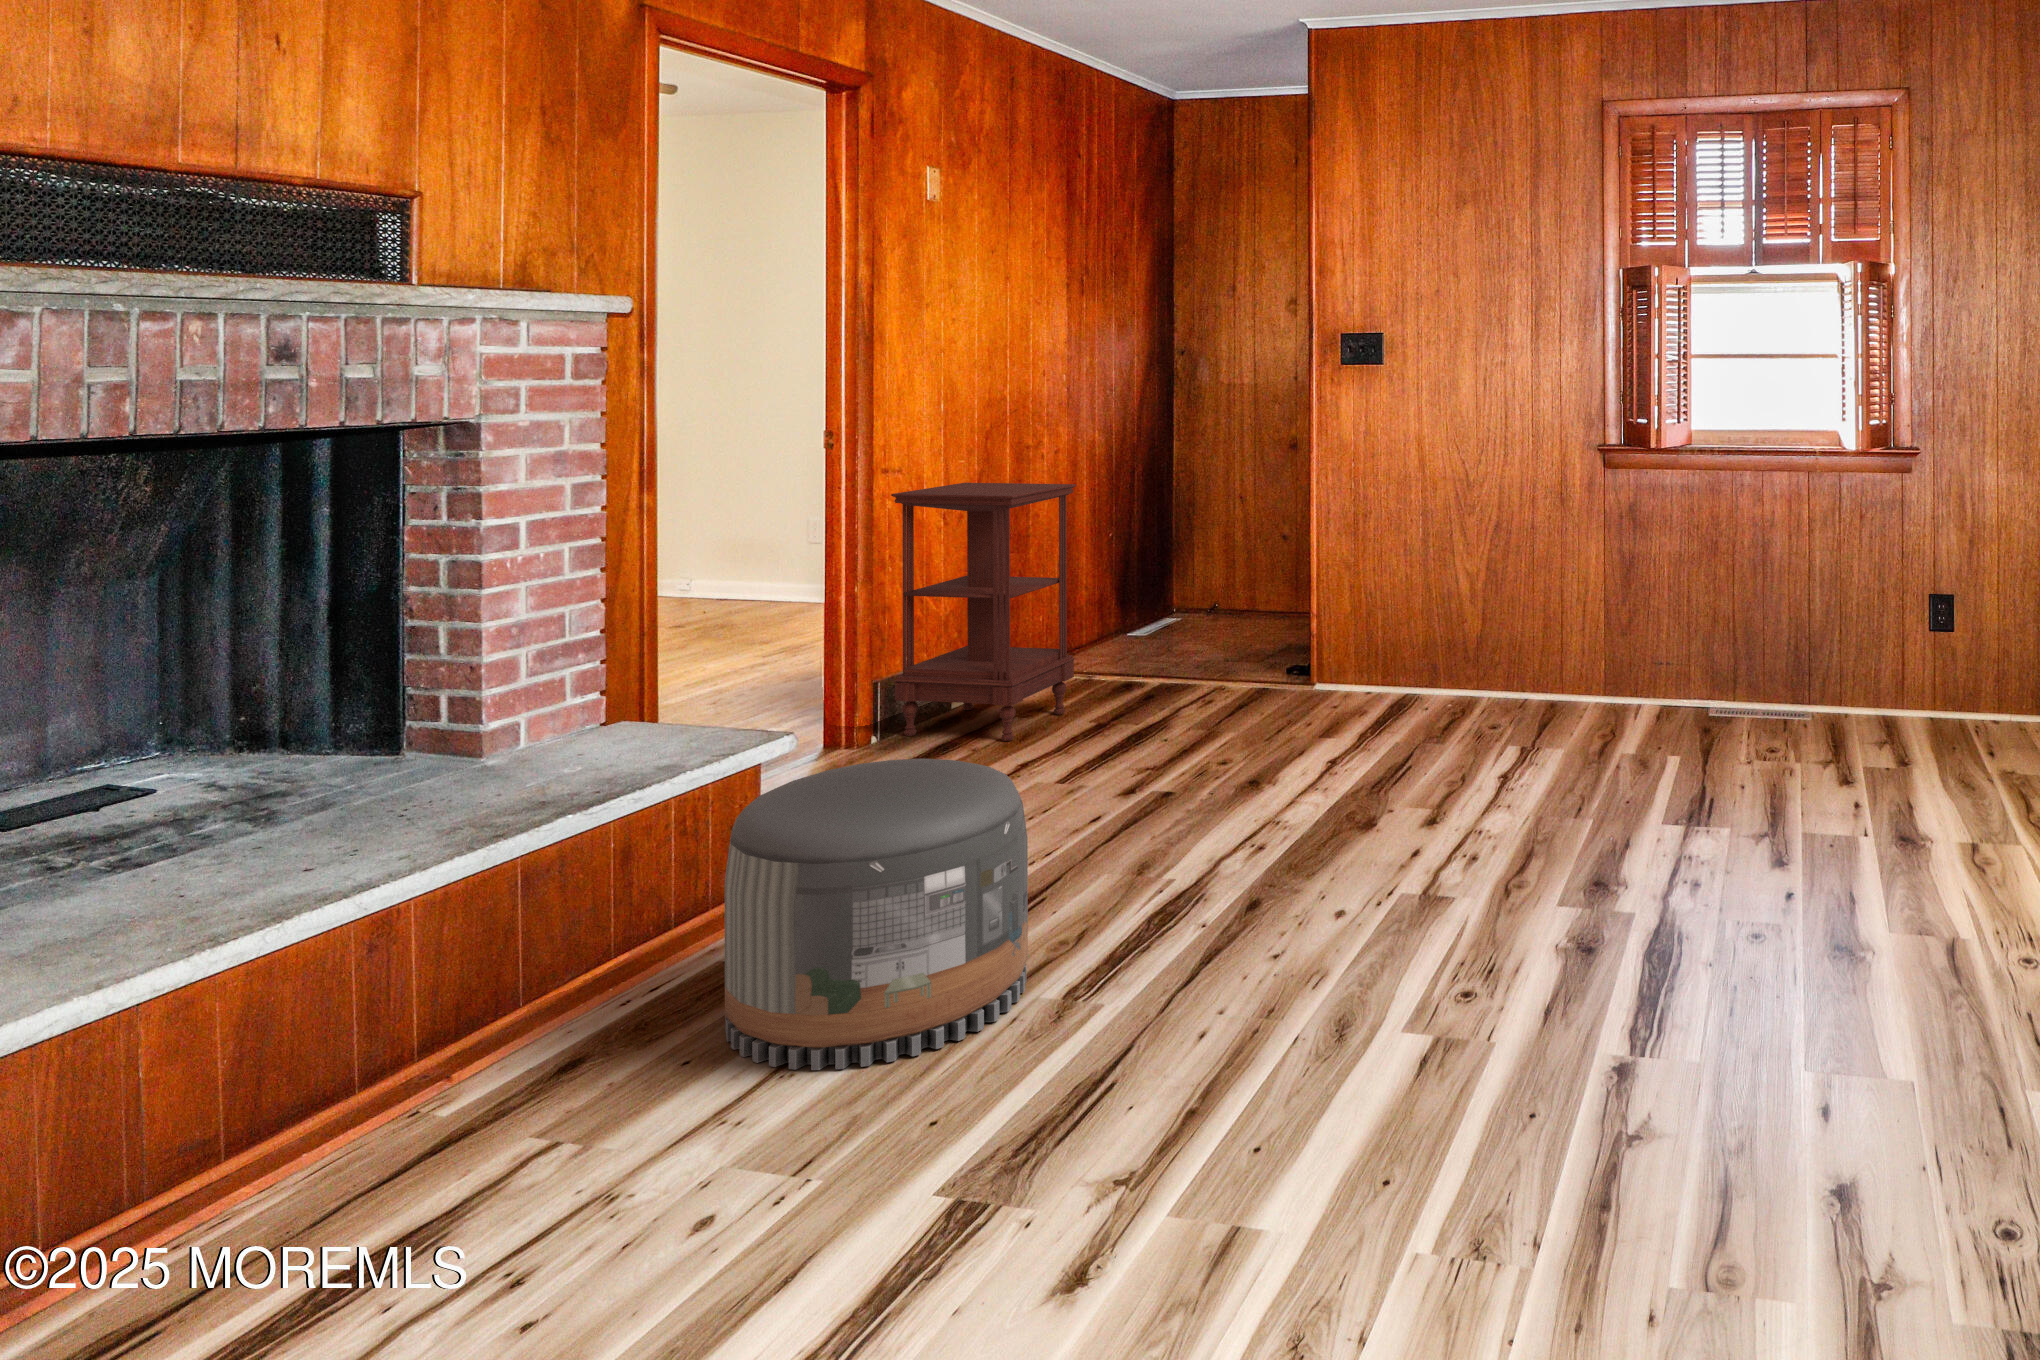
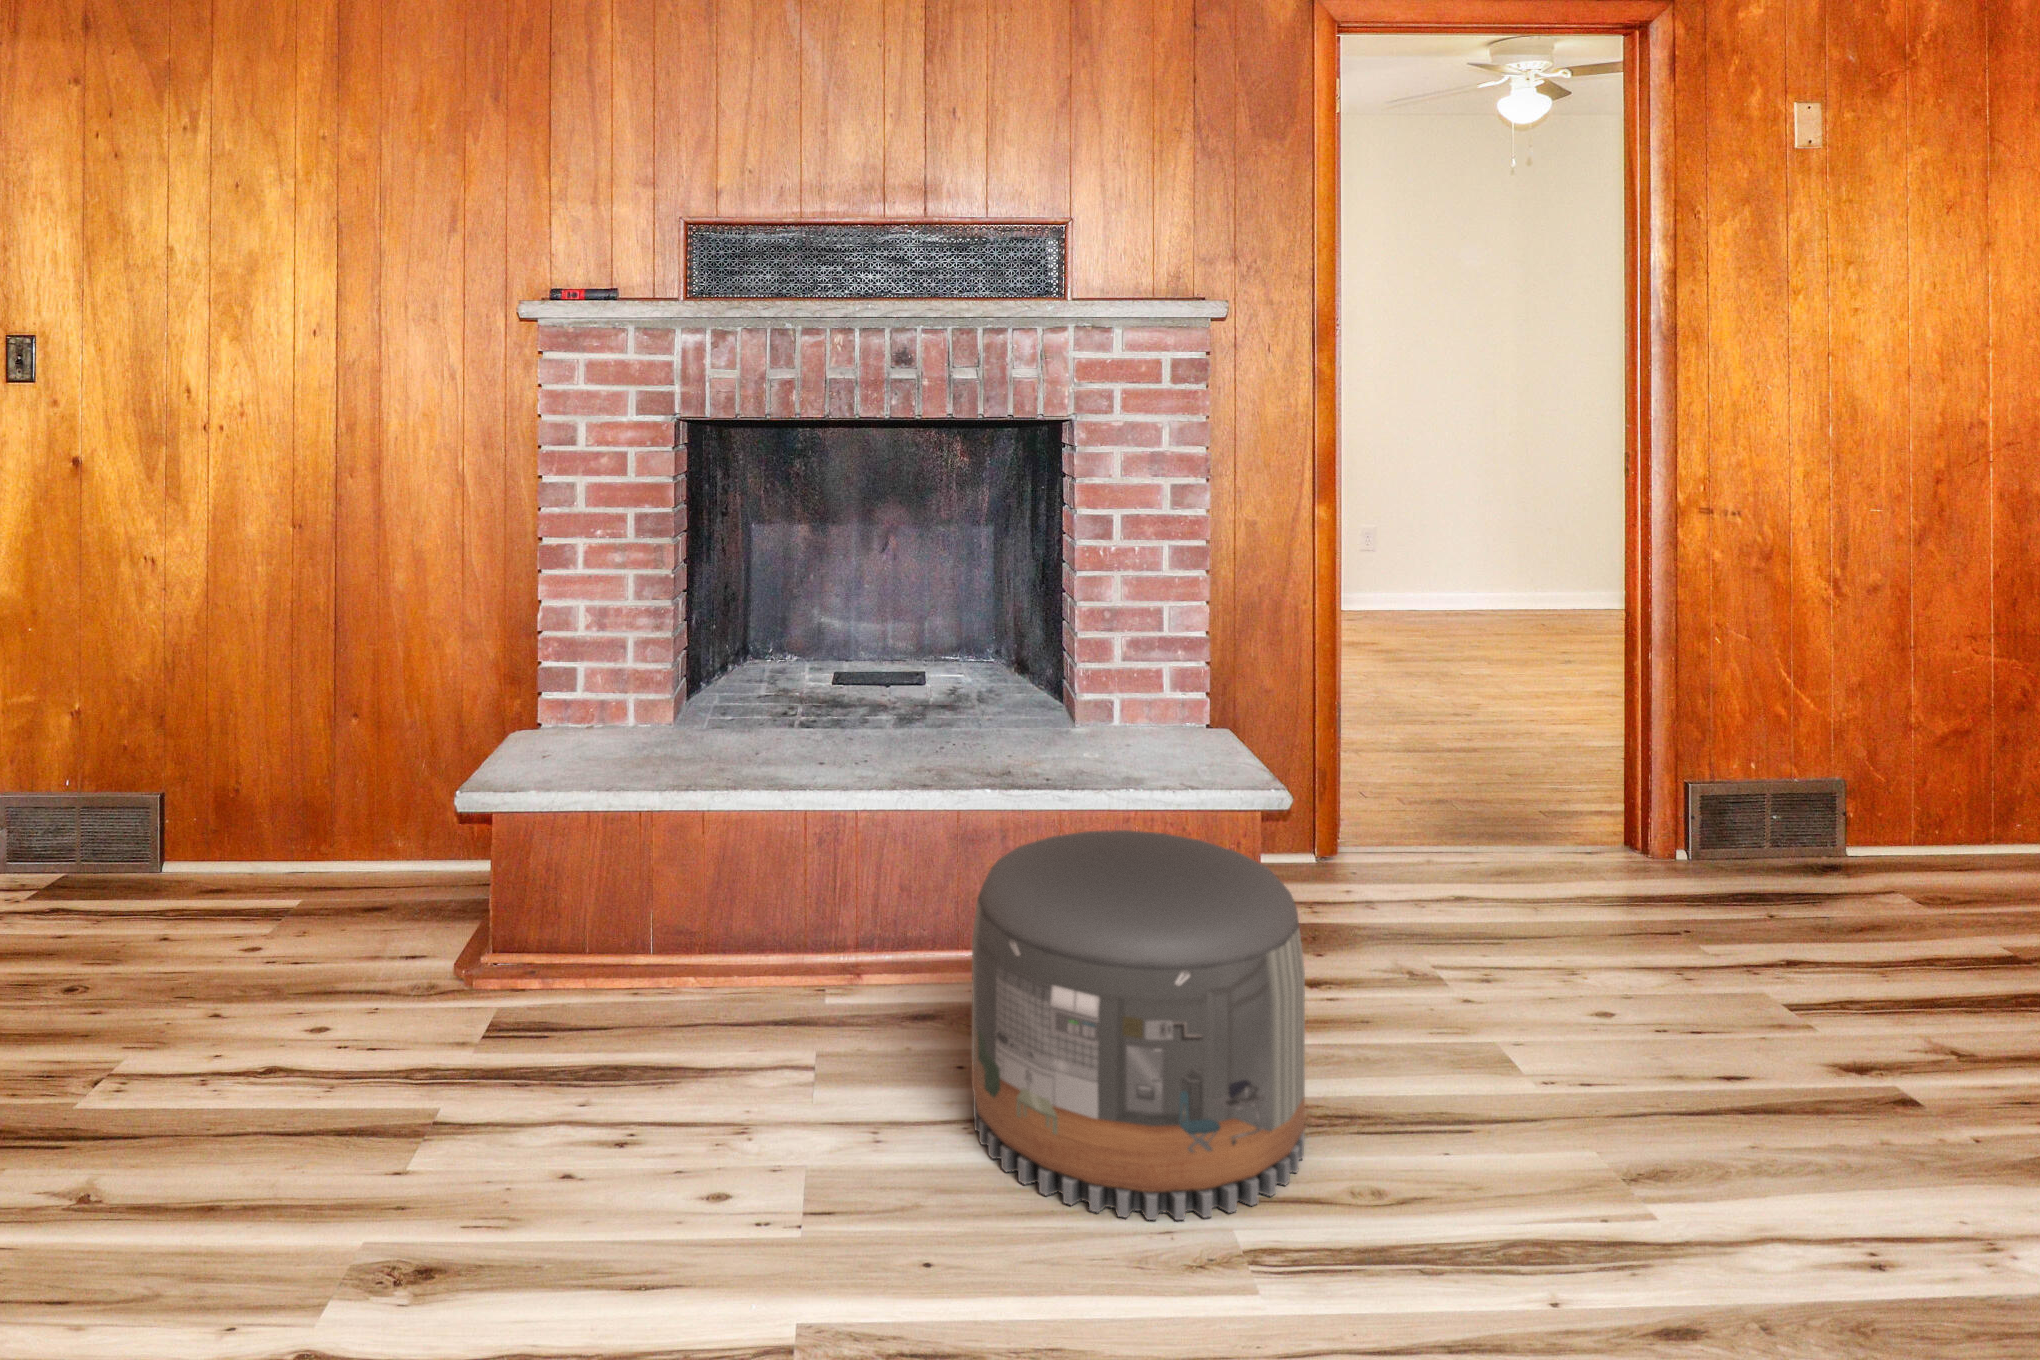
side table: present [891,483,1076,741] -> none [1710,539,2023,925]

